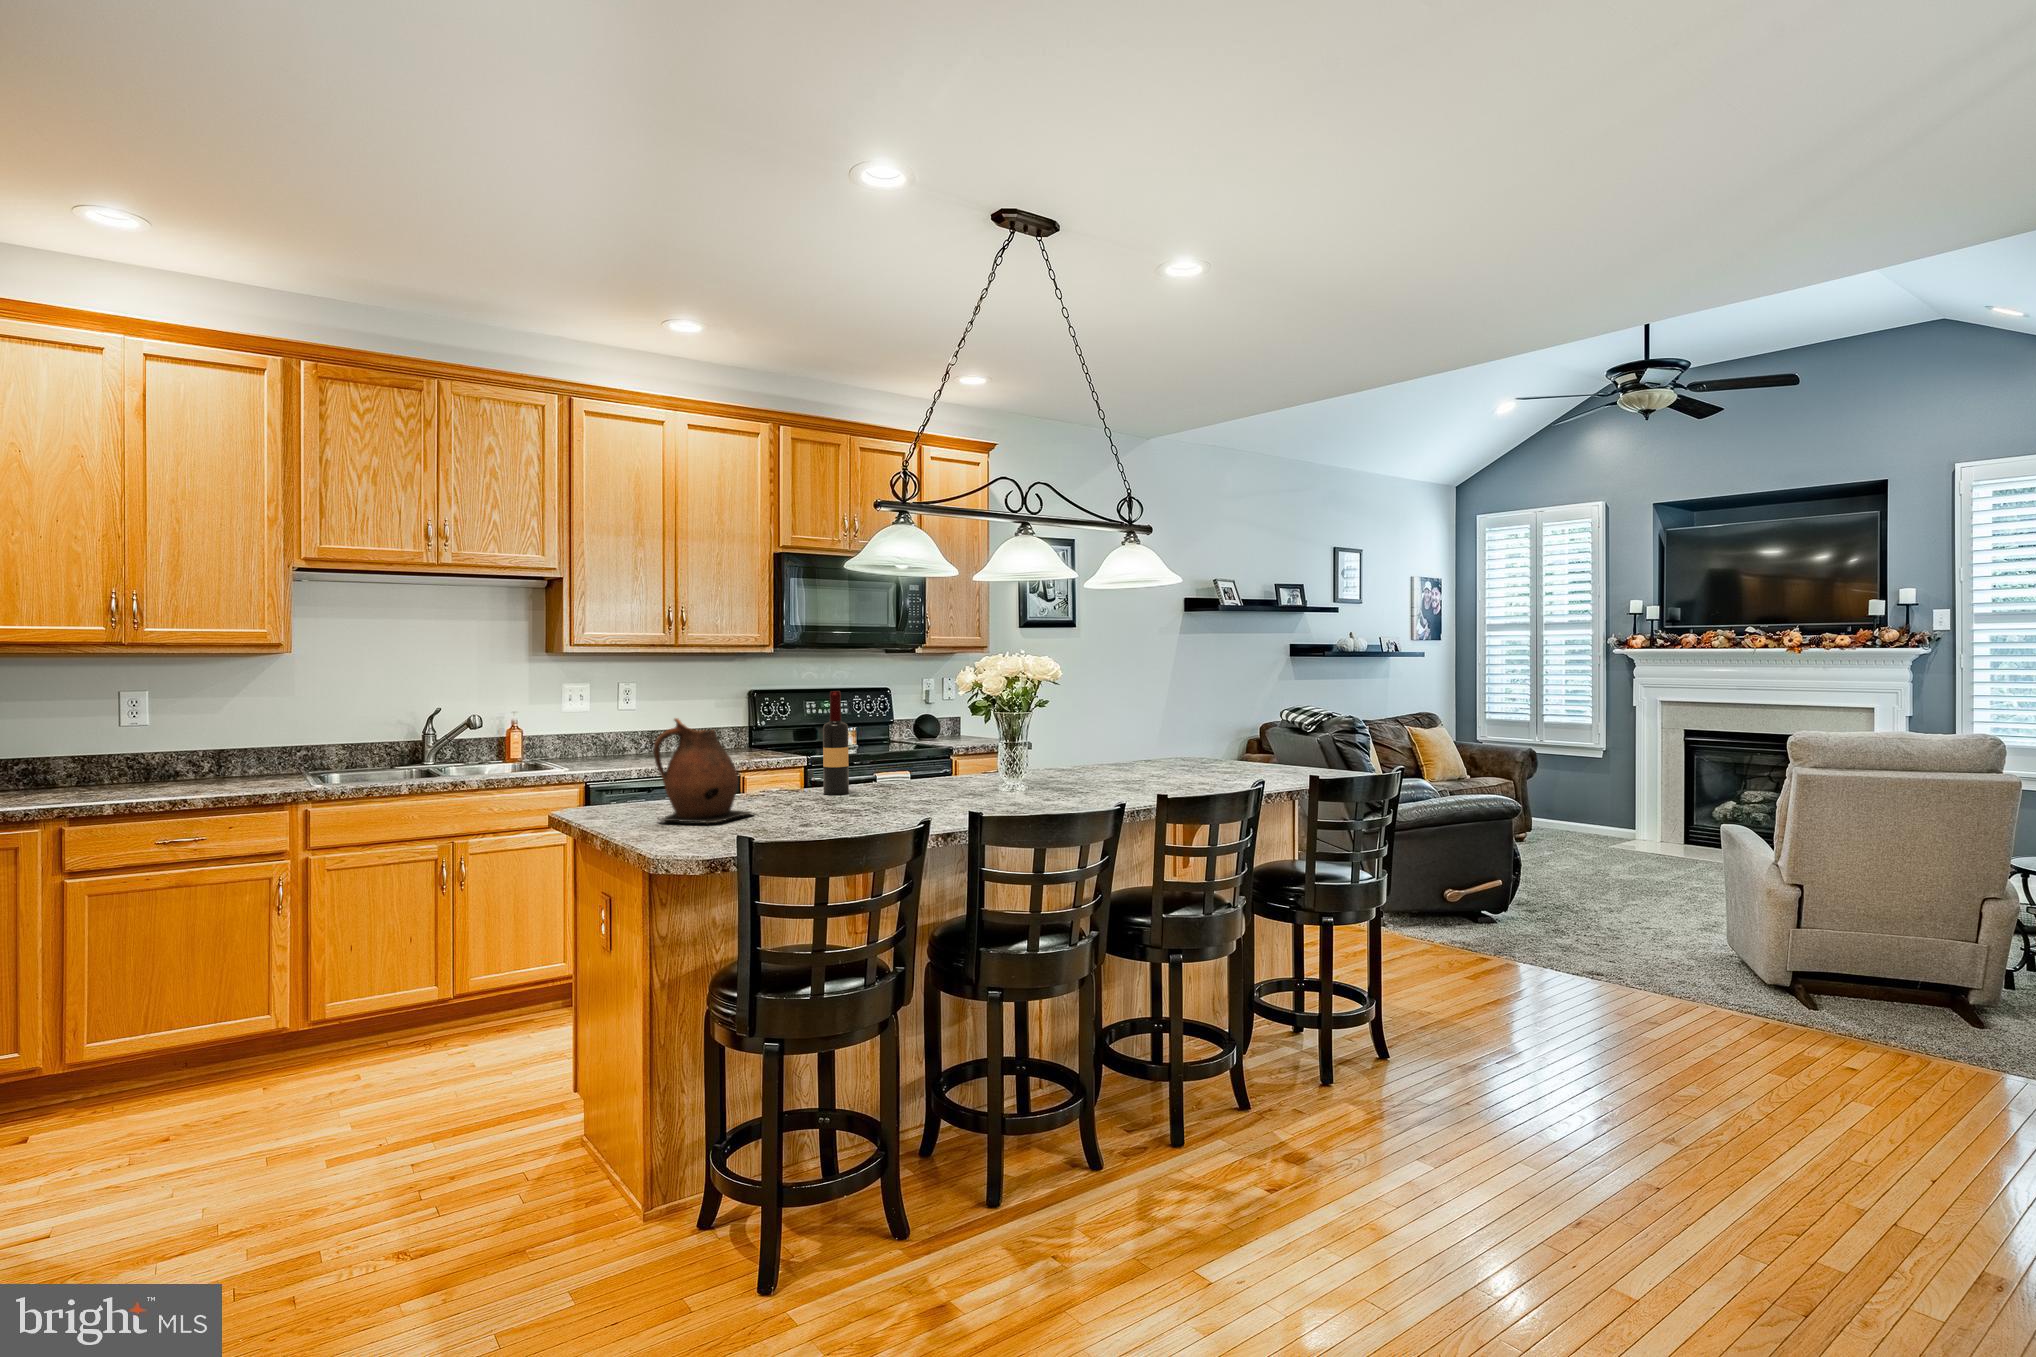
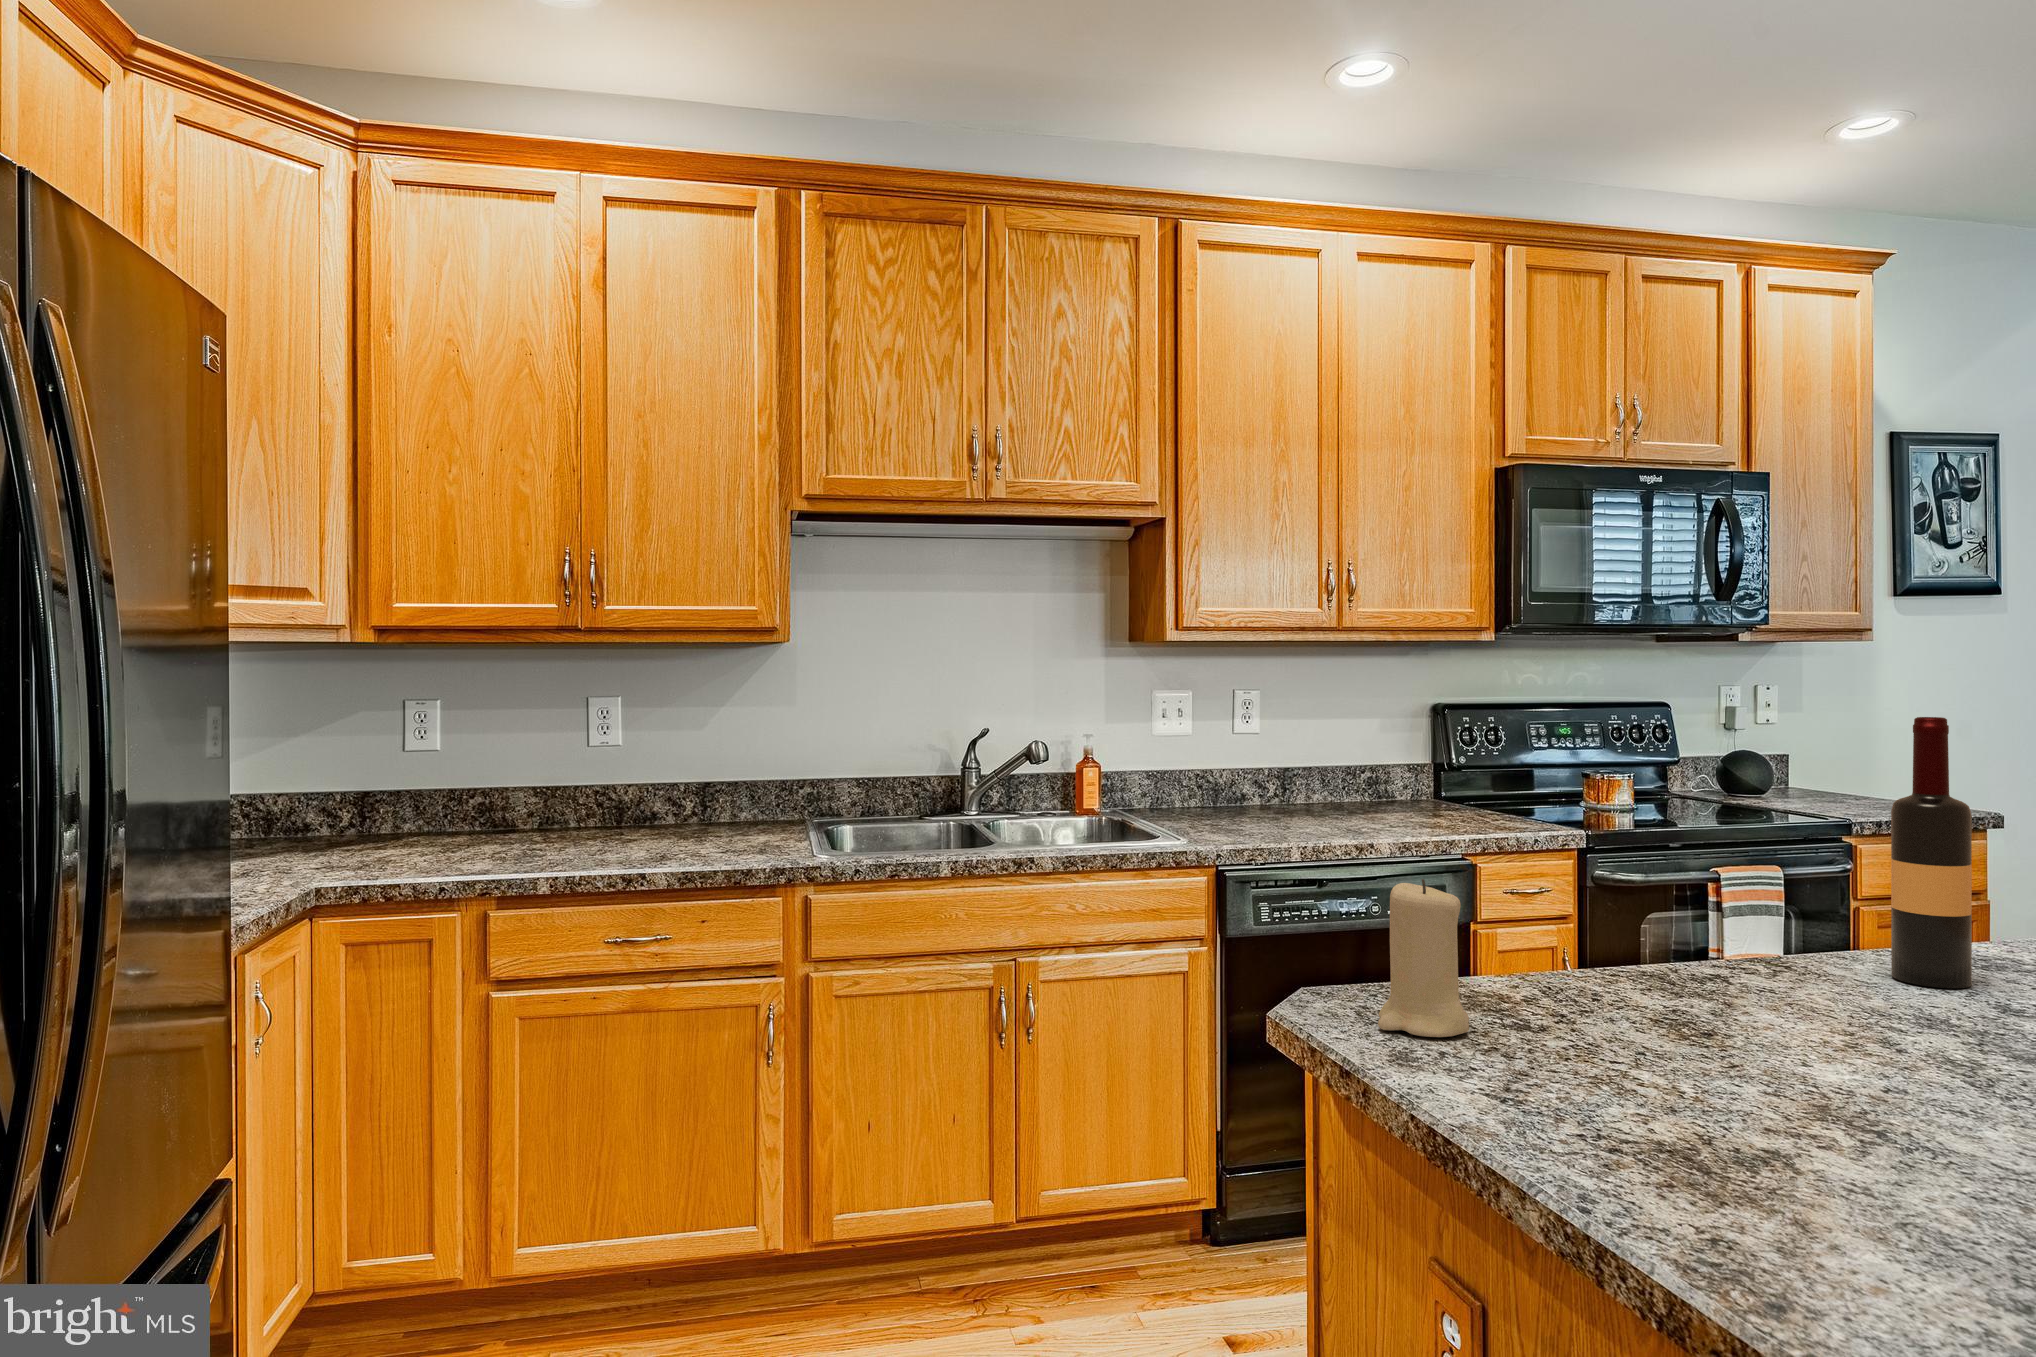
ceramic pitcher: present [654,718,754,824] -> none [1590,795,1882,1142]
candle: none [591,757,630,817] -> present [1378,879,1469,1037]

